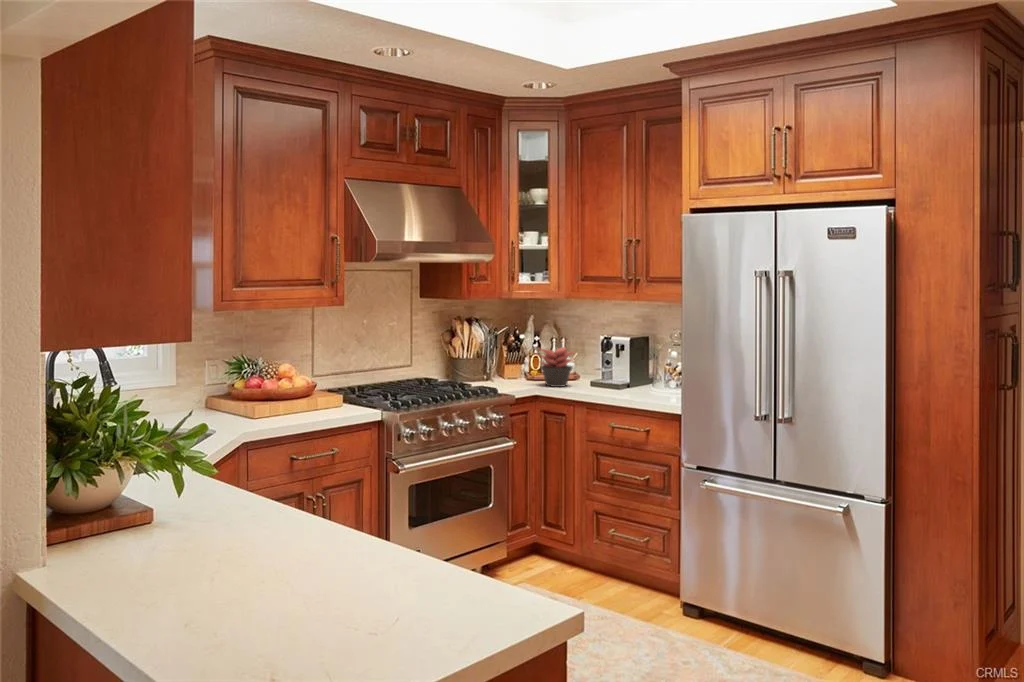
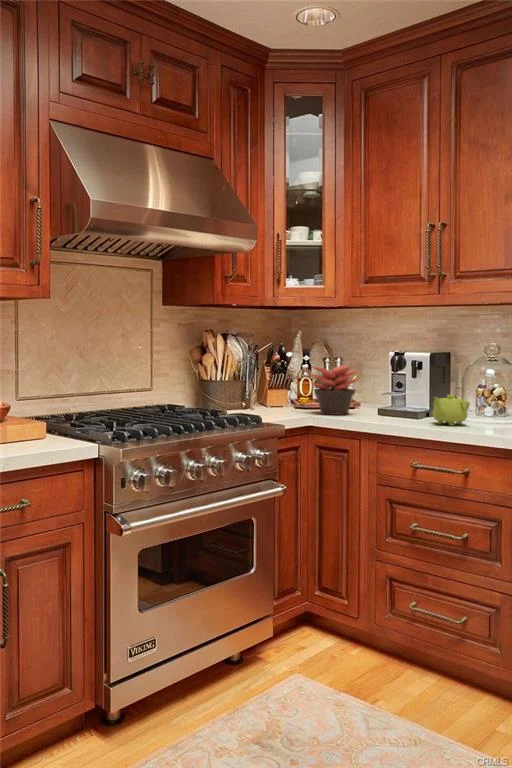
teapot: none [626,372,653,396] -> present [432,395,470,426]

